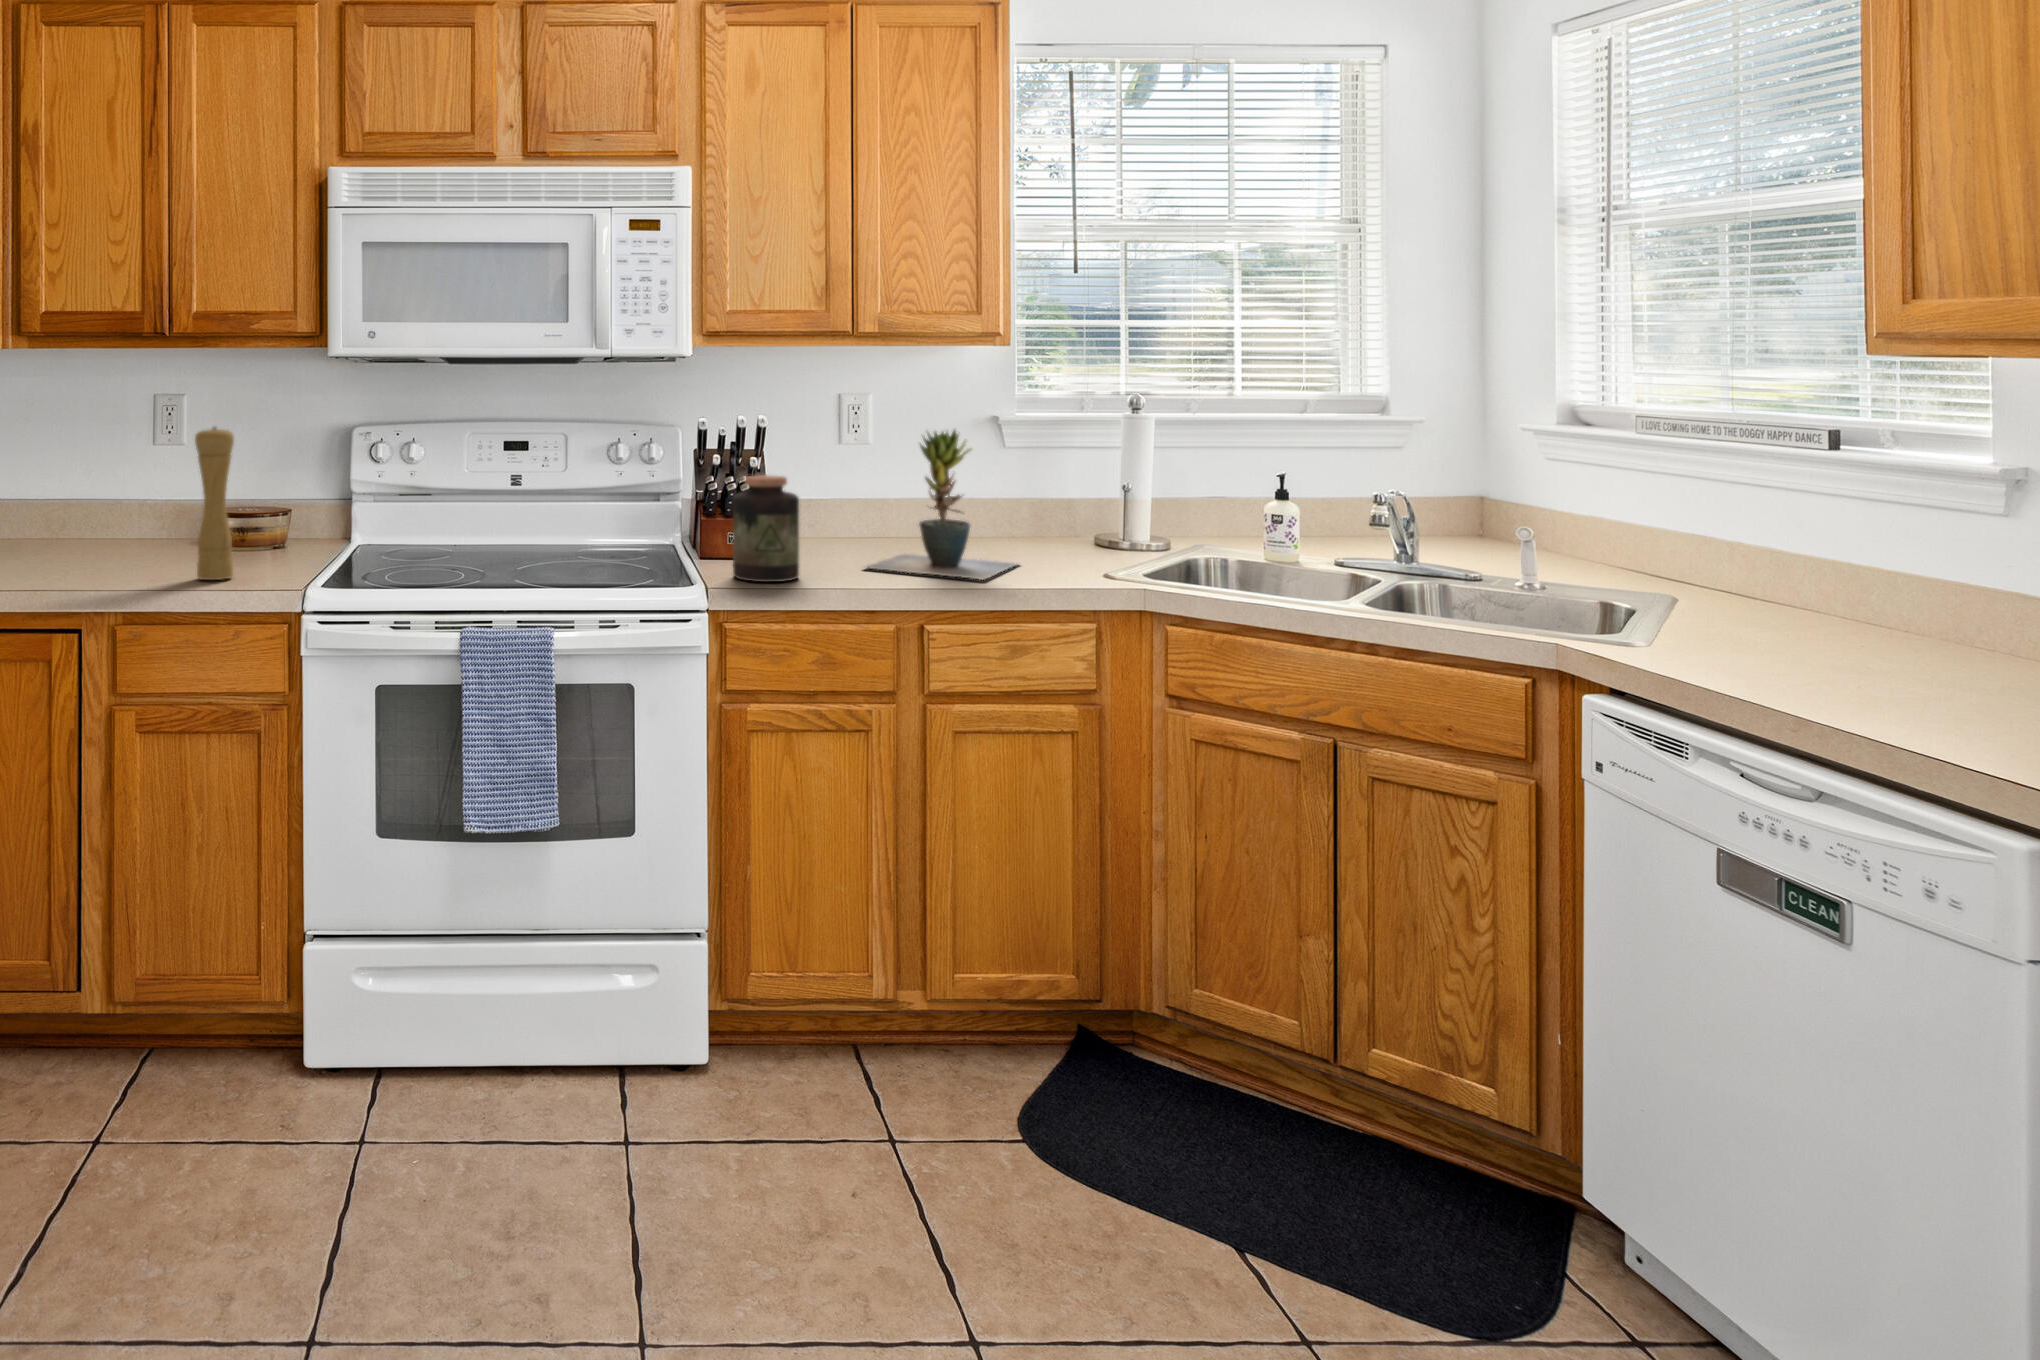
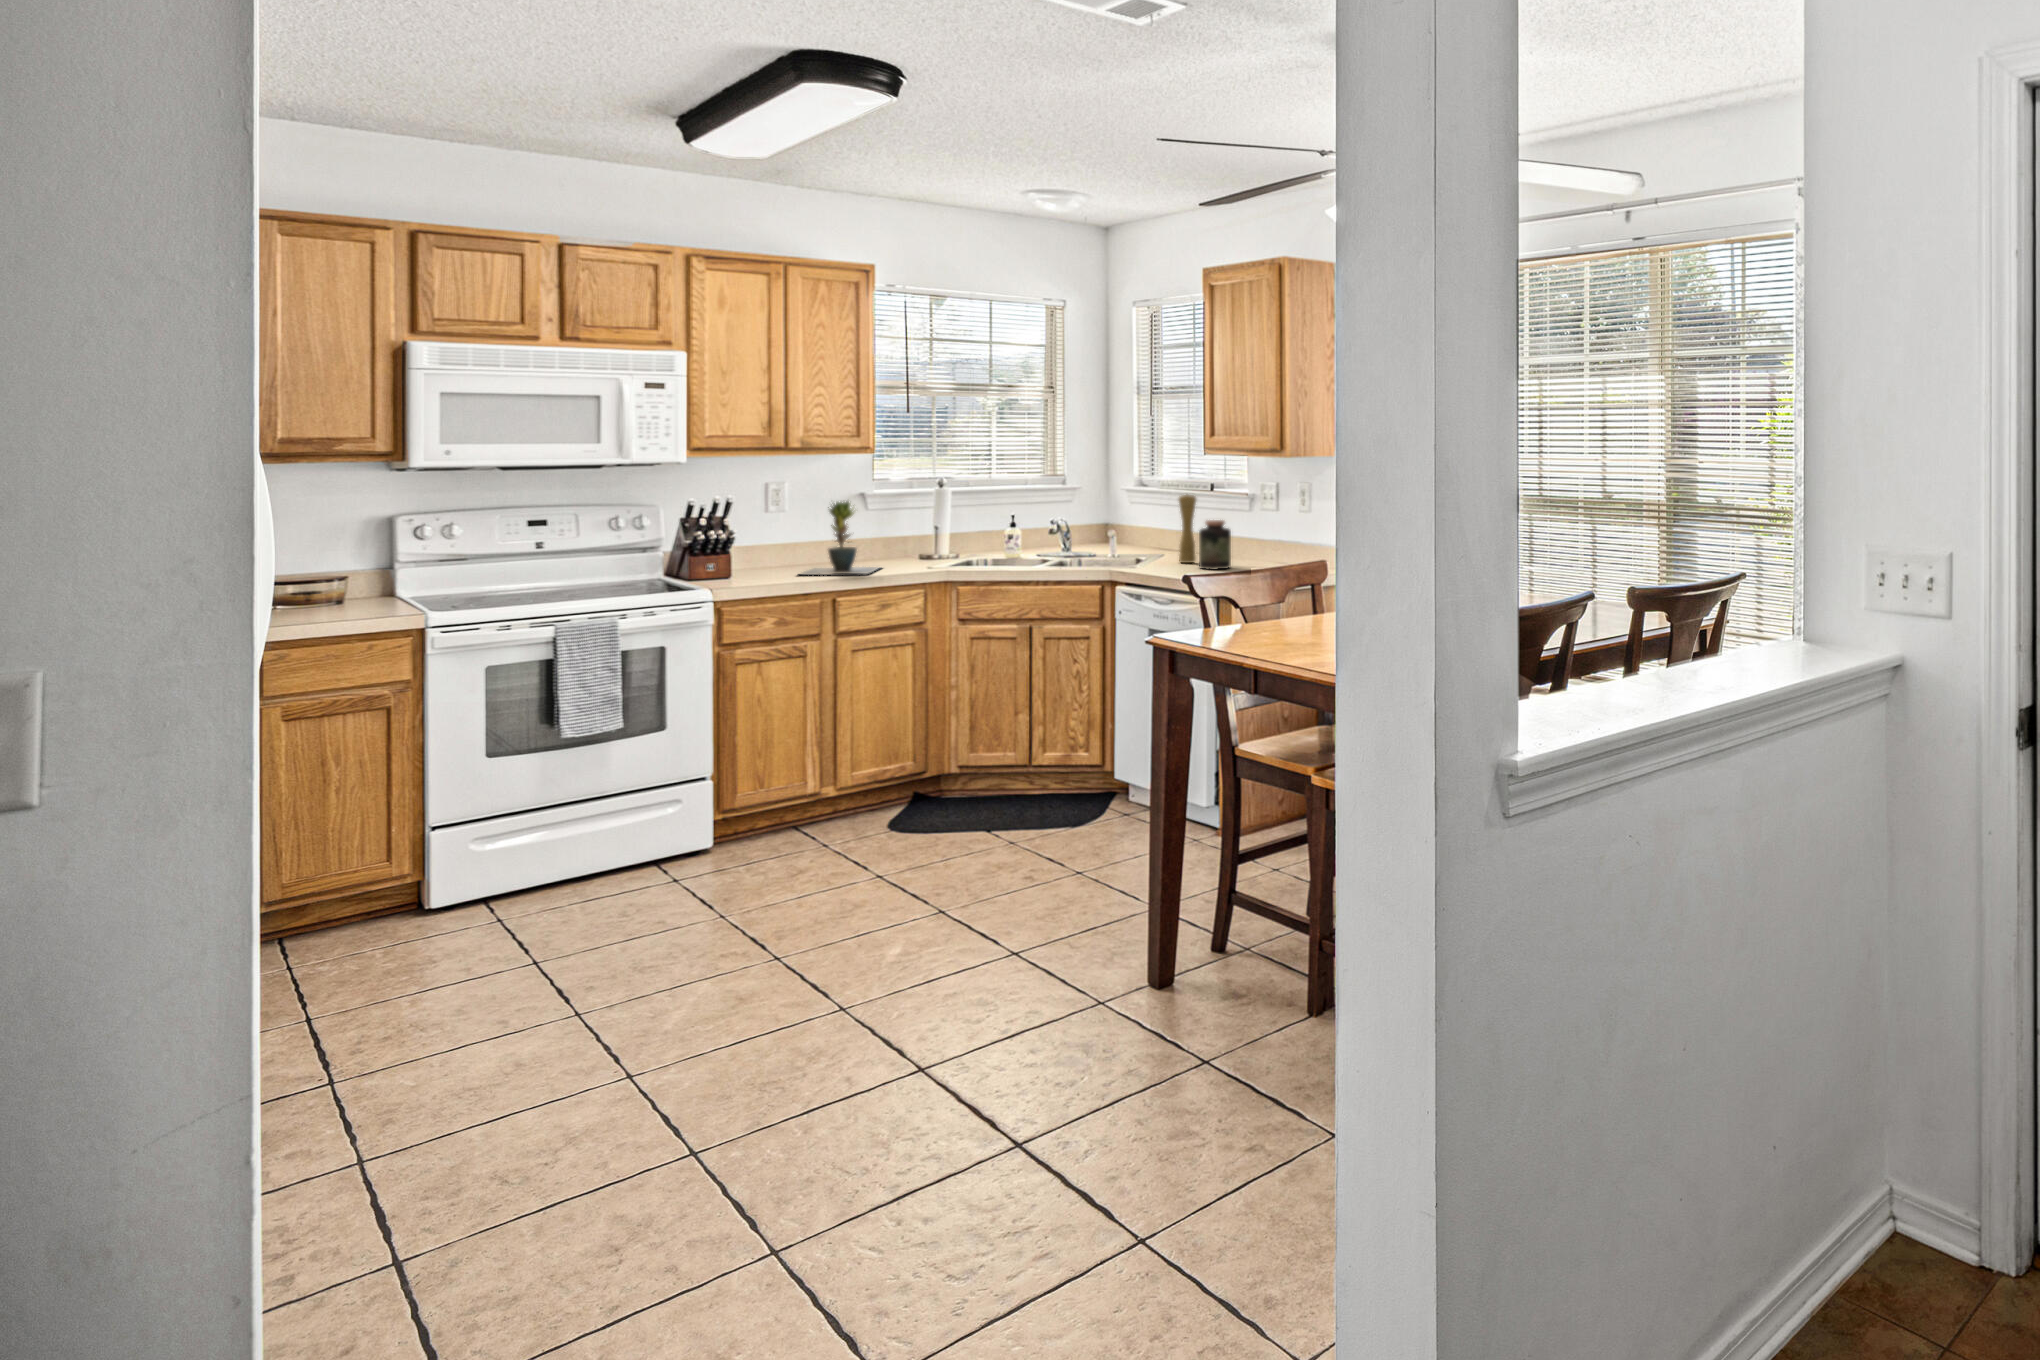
pepper mill: present [195,427,234,580] -> present [1179,495,1196,563]
jar: present [733,475,799,582] -> present [1199,520,1231,570]

